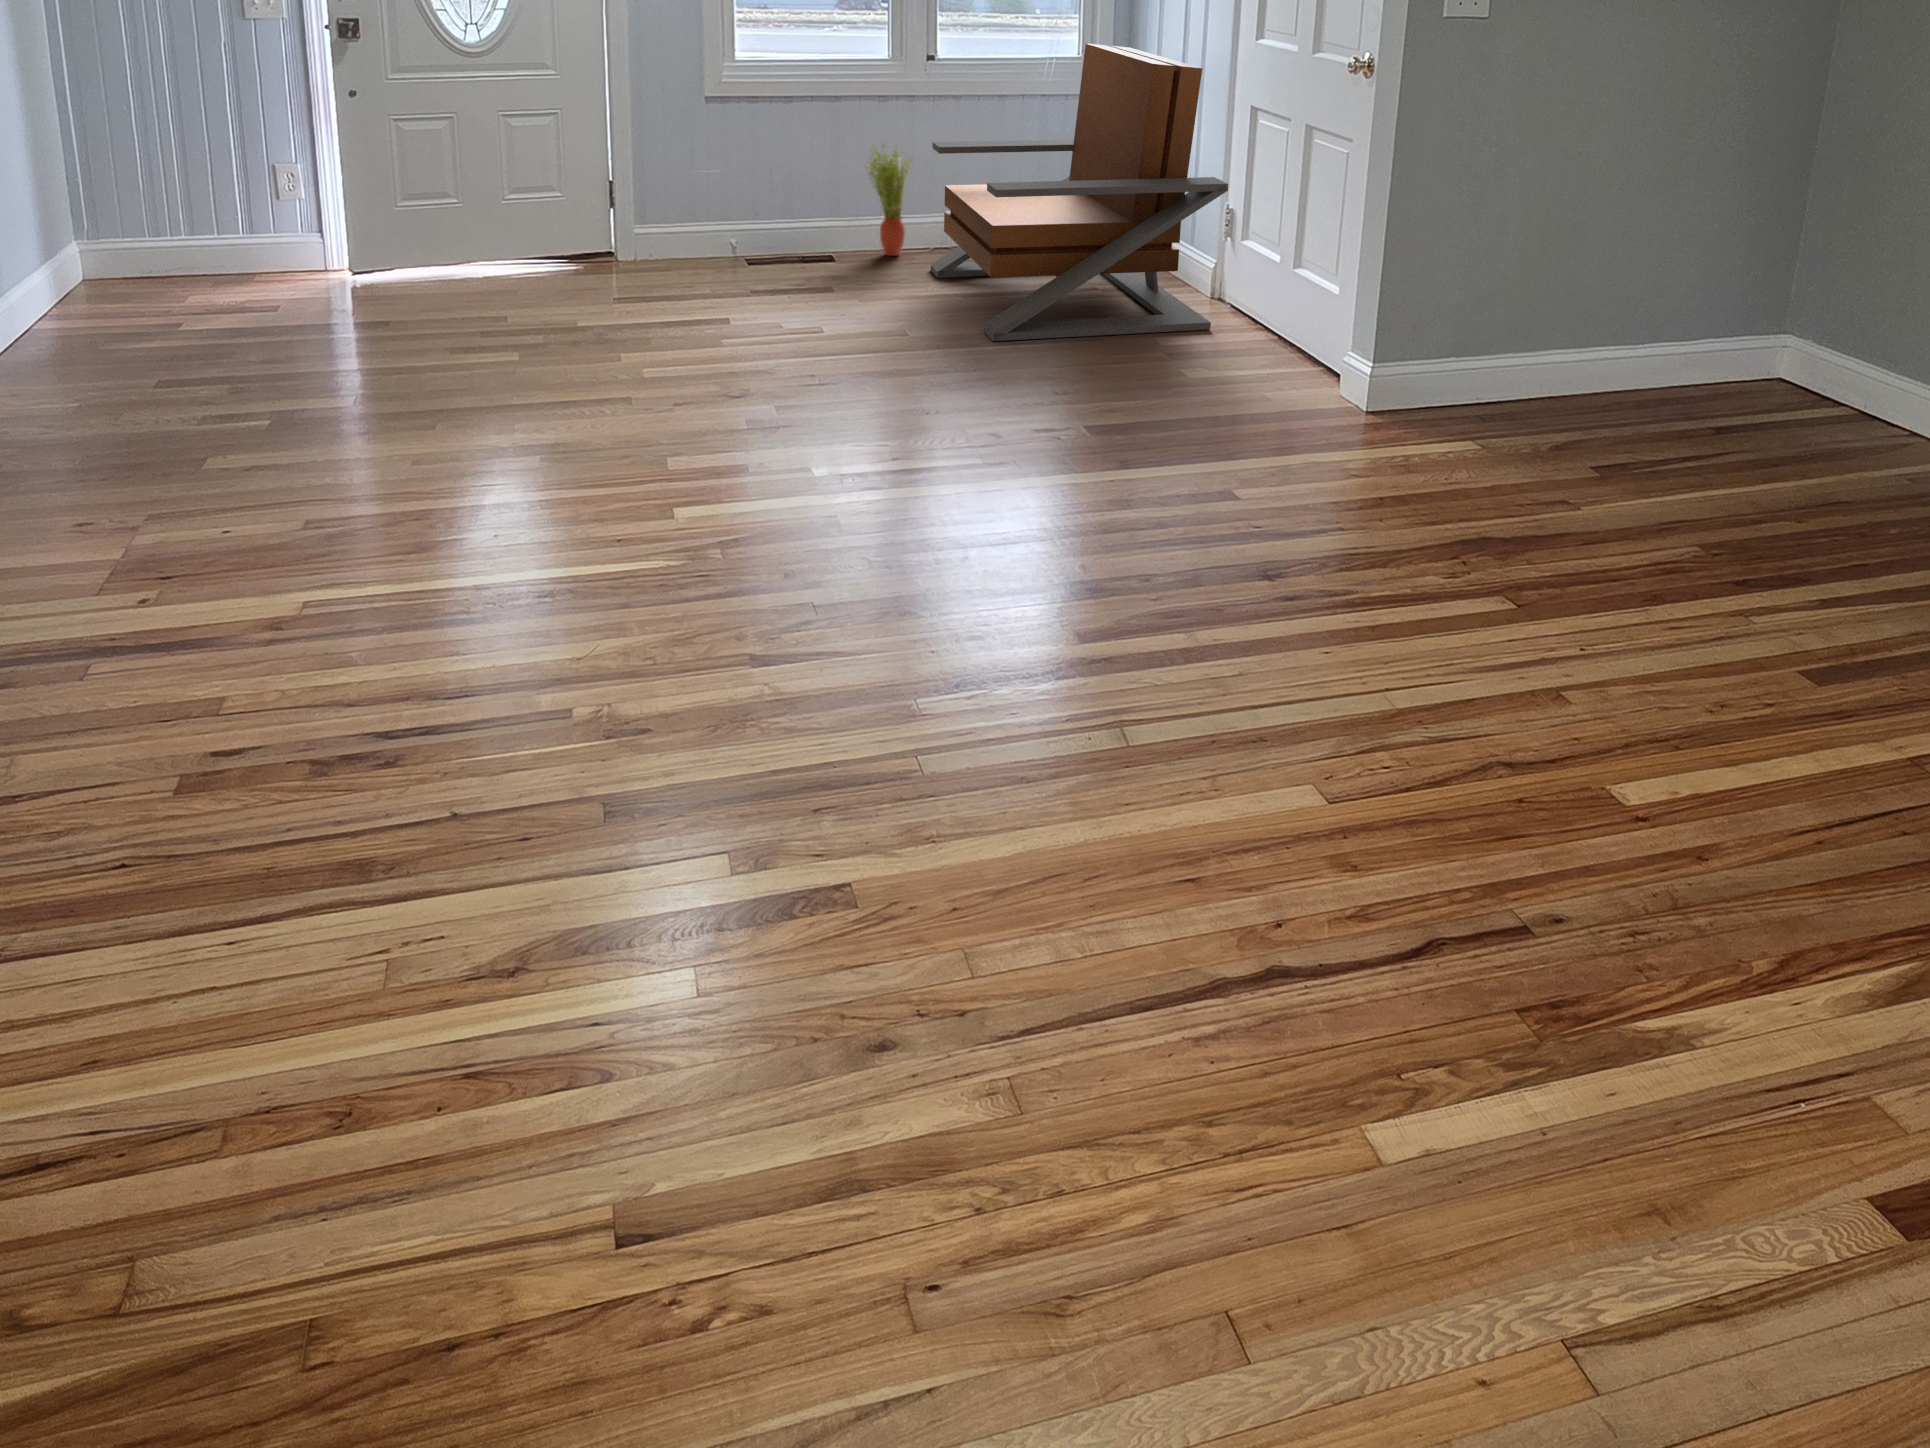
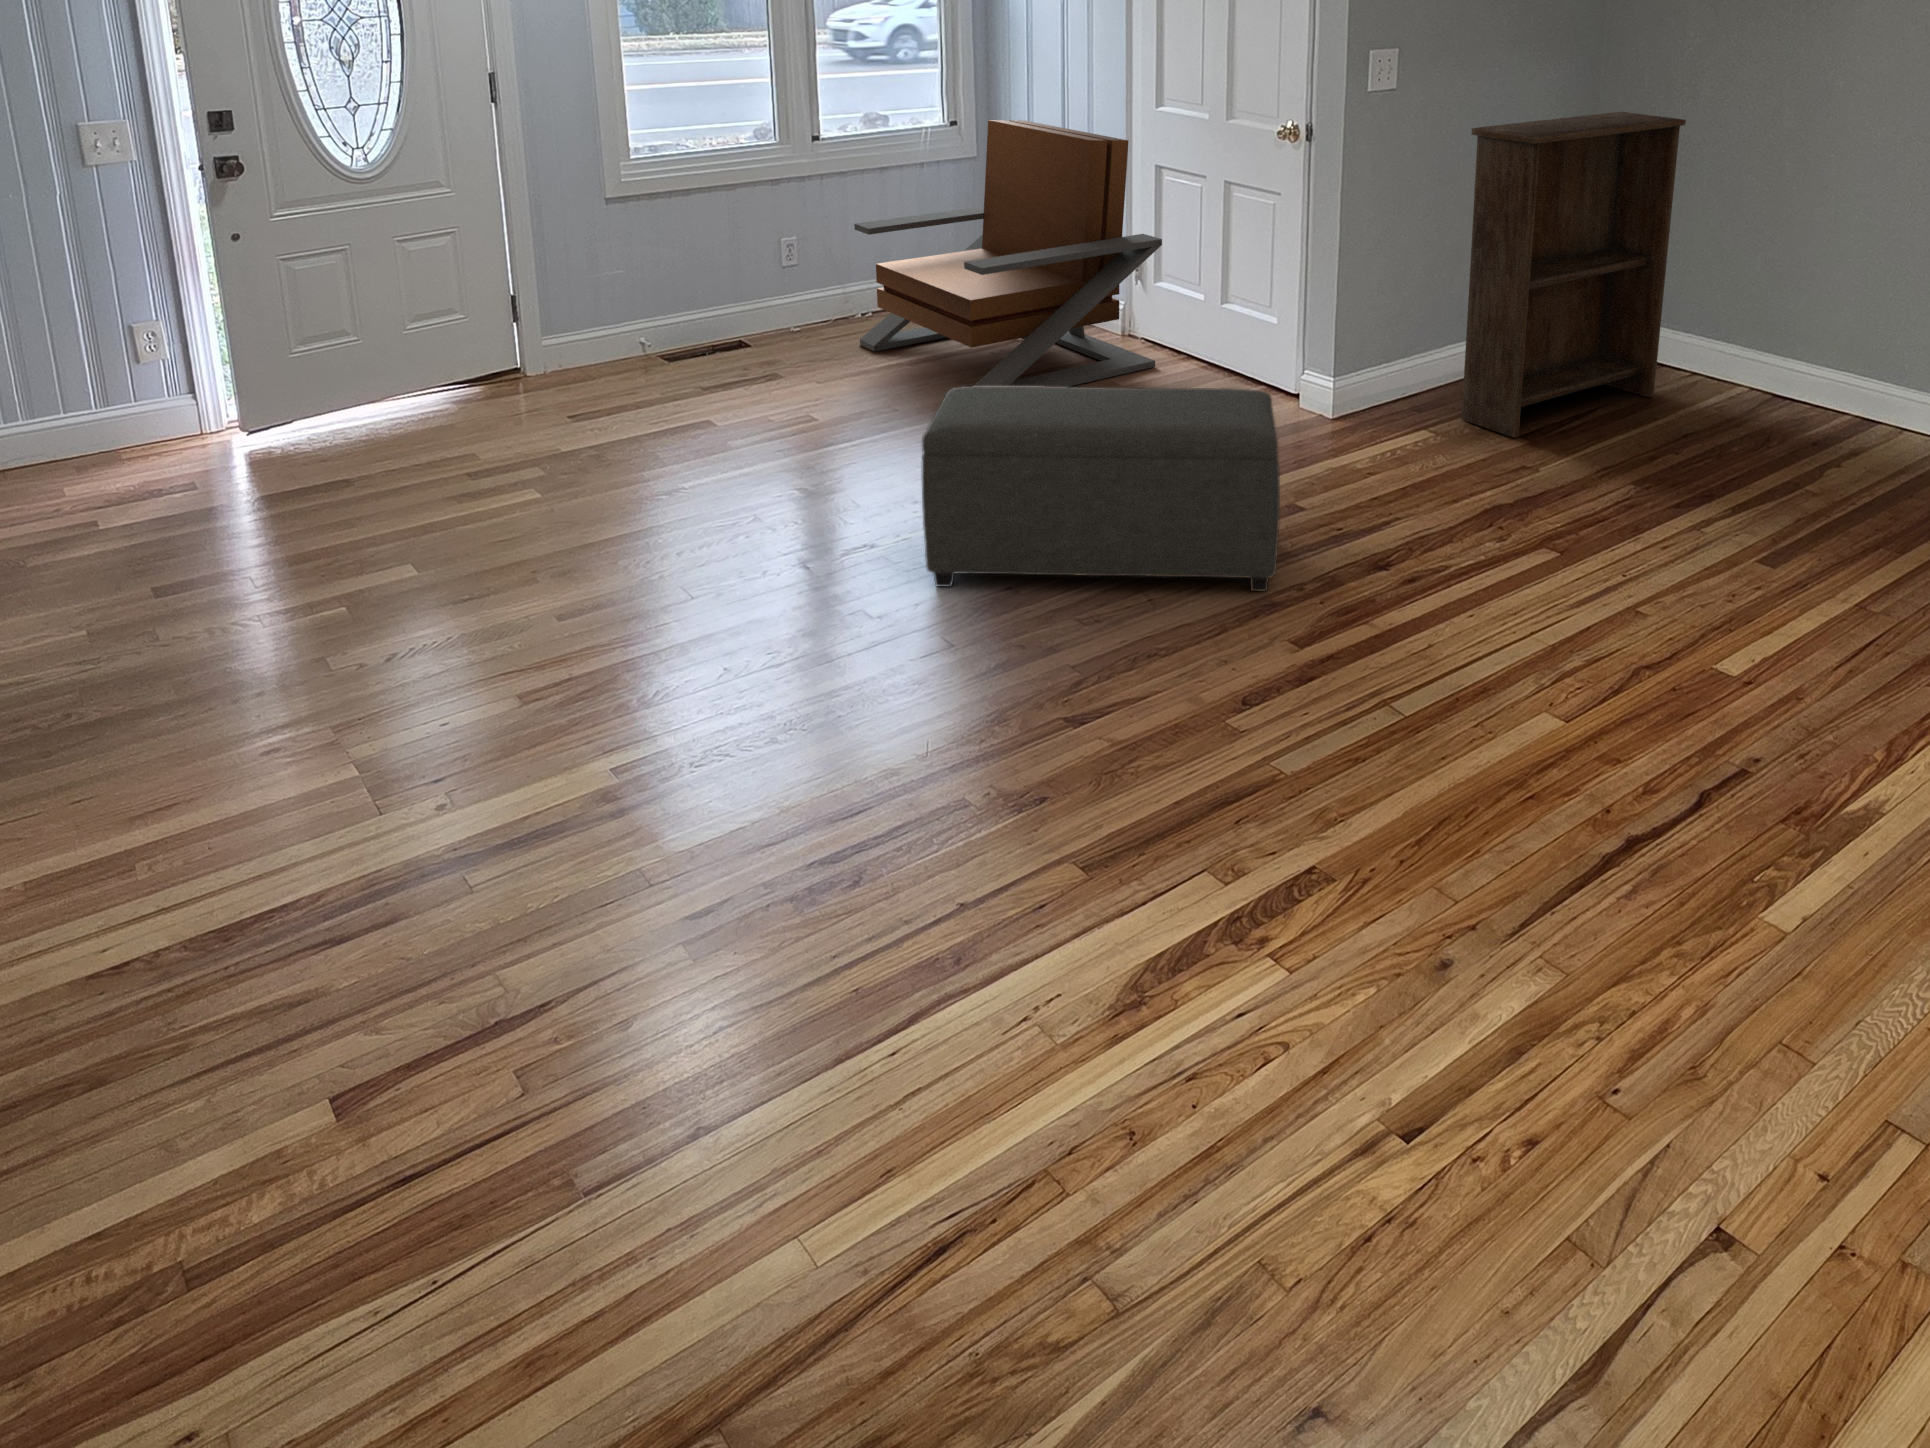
bookshelf: none [1527,65,1905,466] -> present [1461,112,1686,437]
potted plant: present [866,145,913,256] -> none [776,226,826,336]
ottoman: none [752,294,1174,574] -> present [922,386,1280,591]

